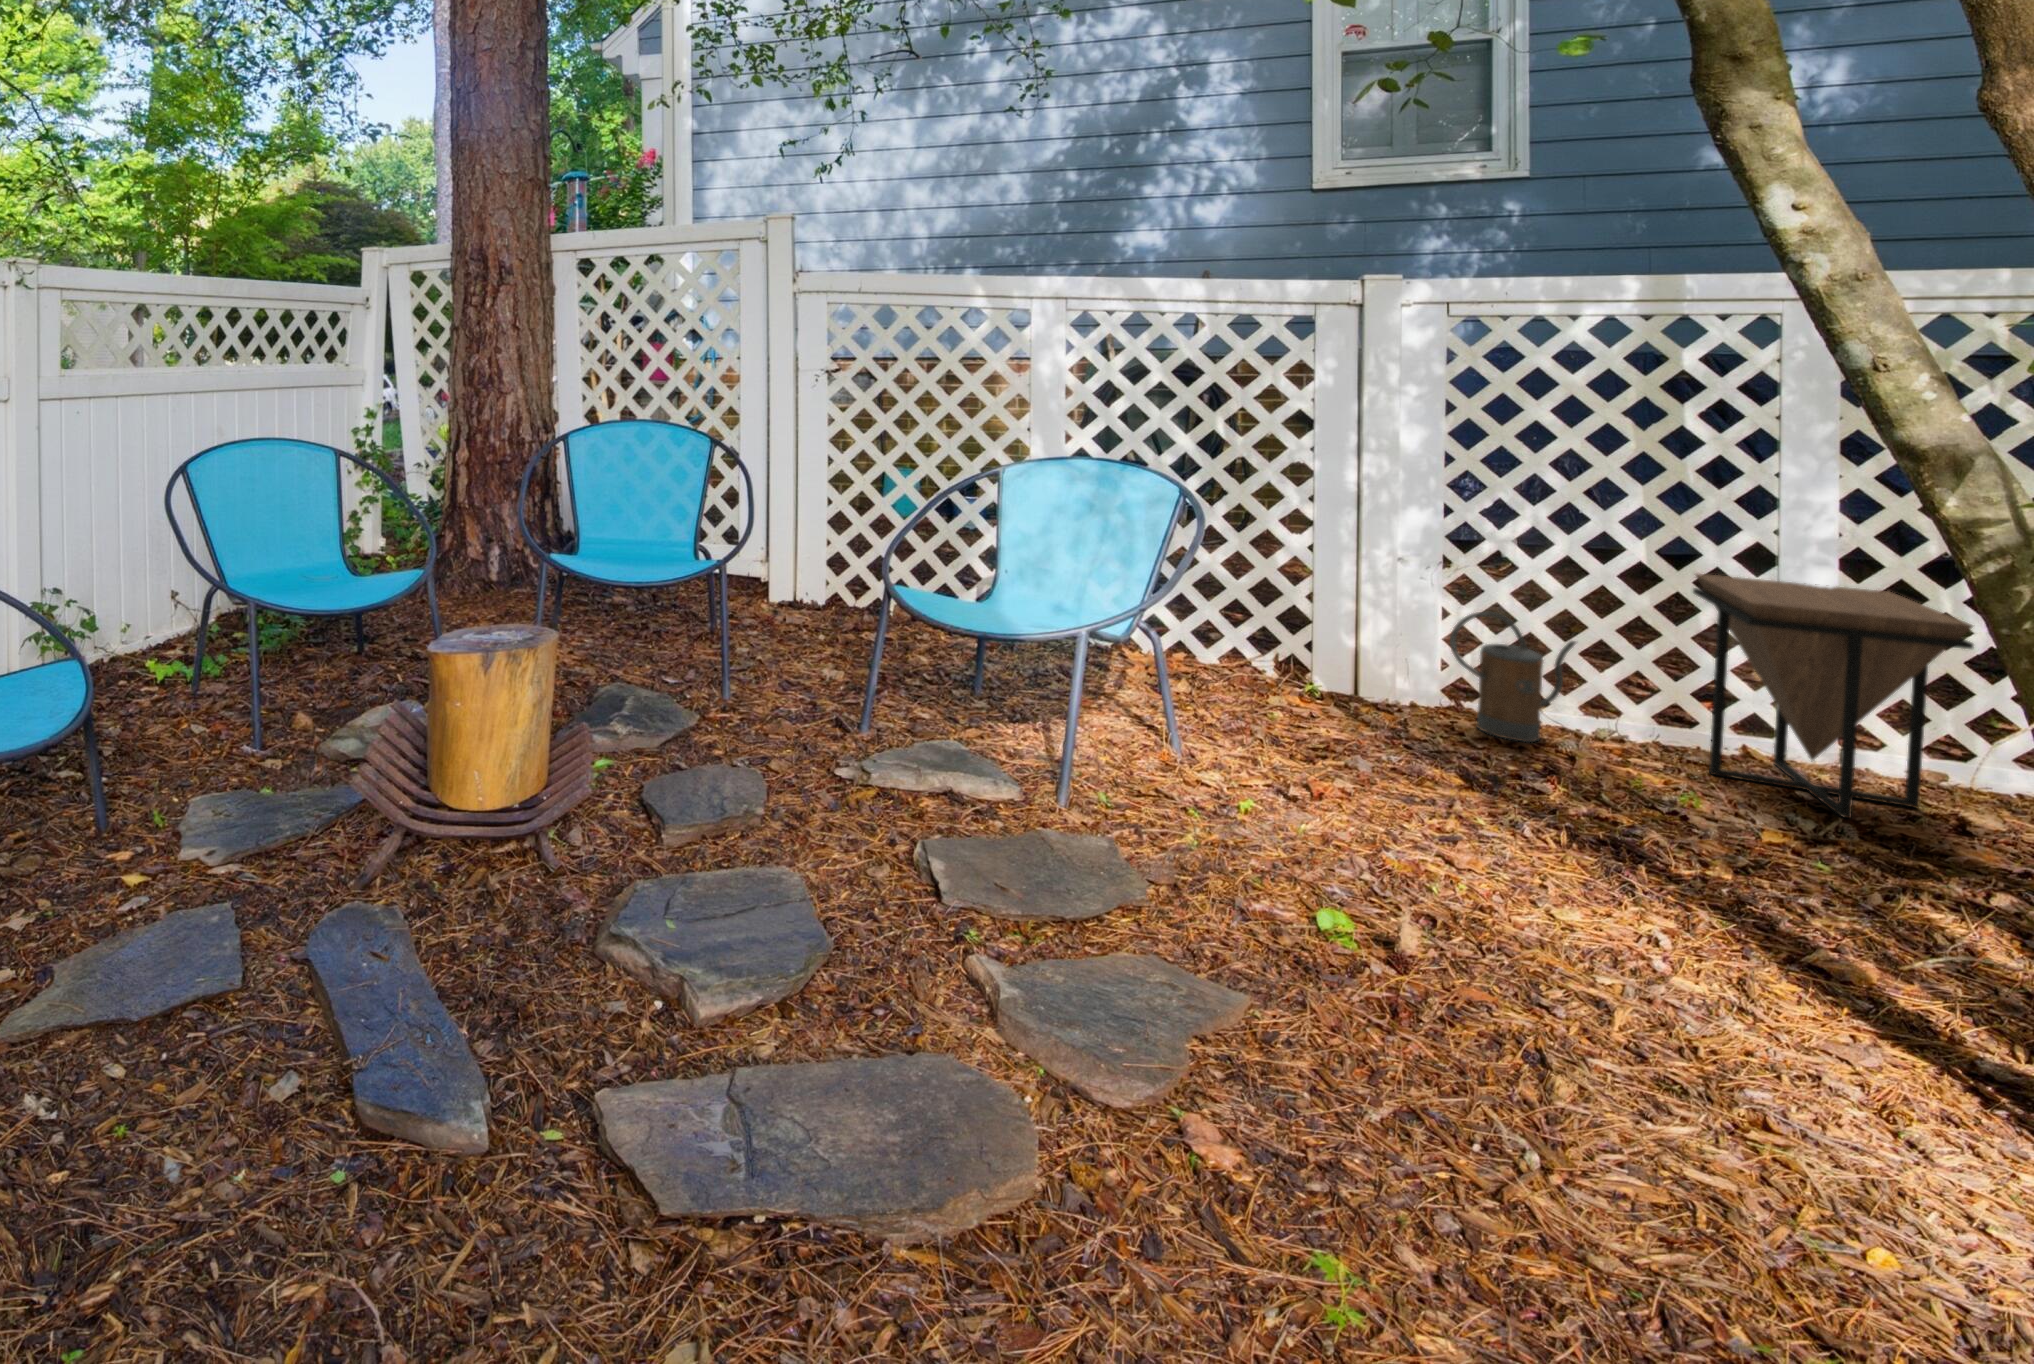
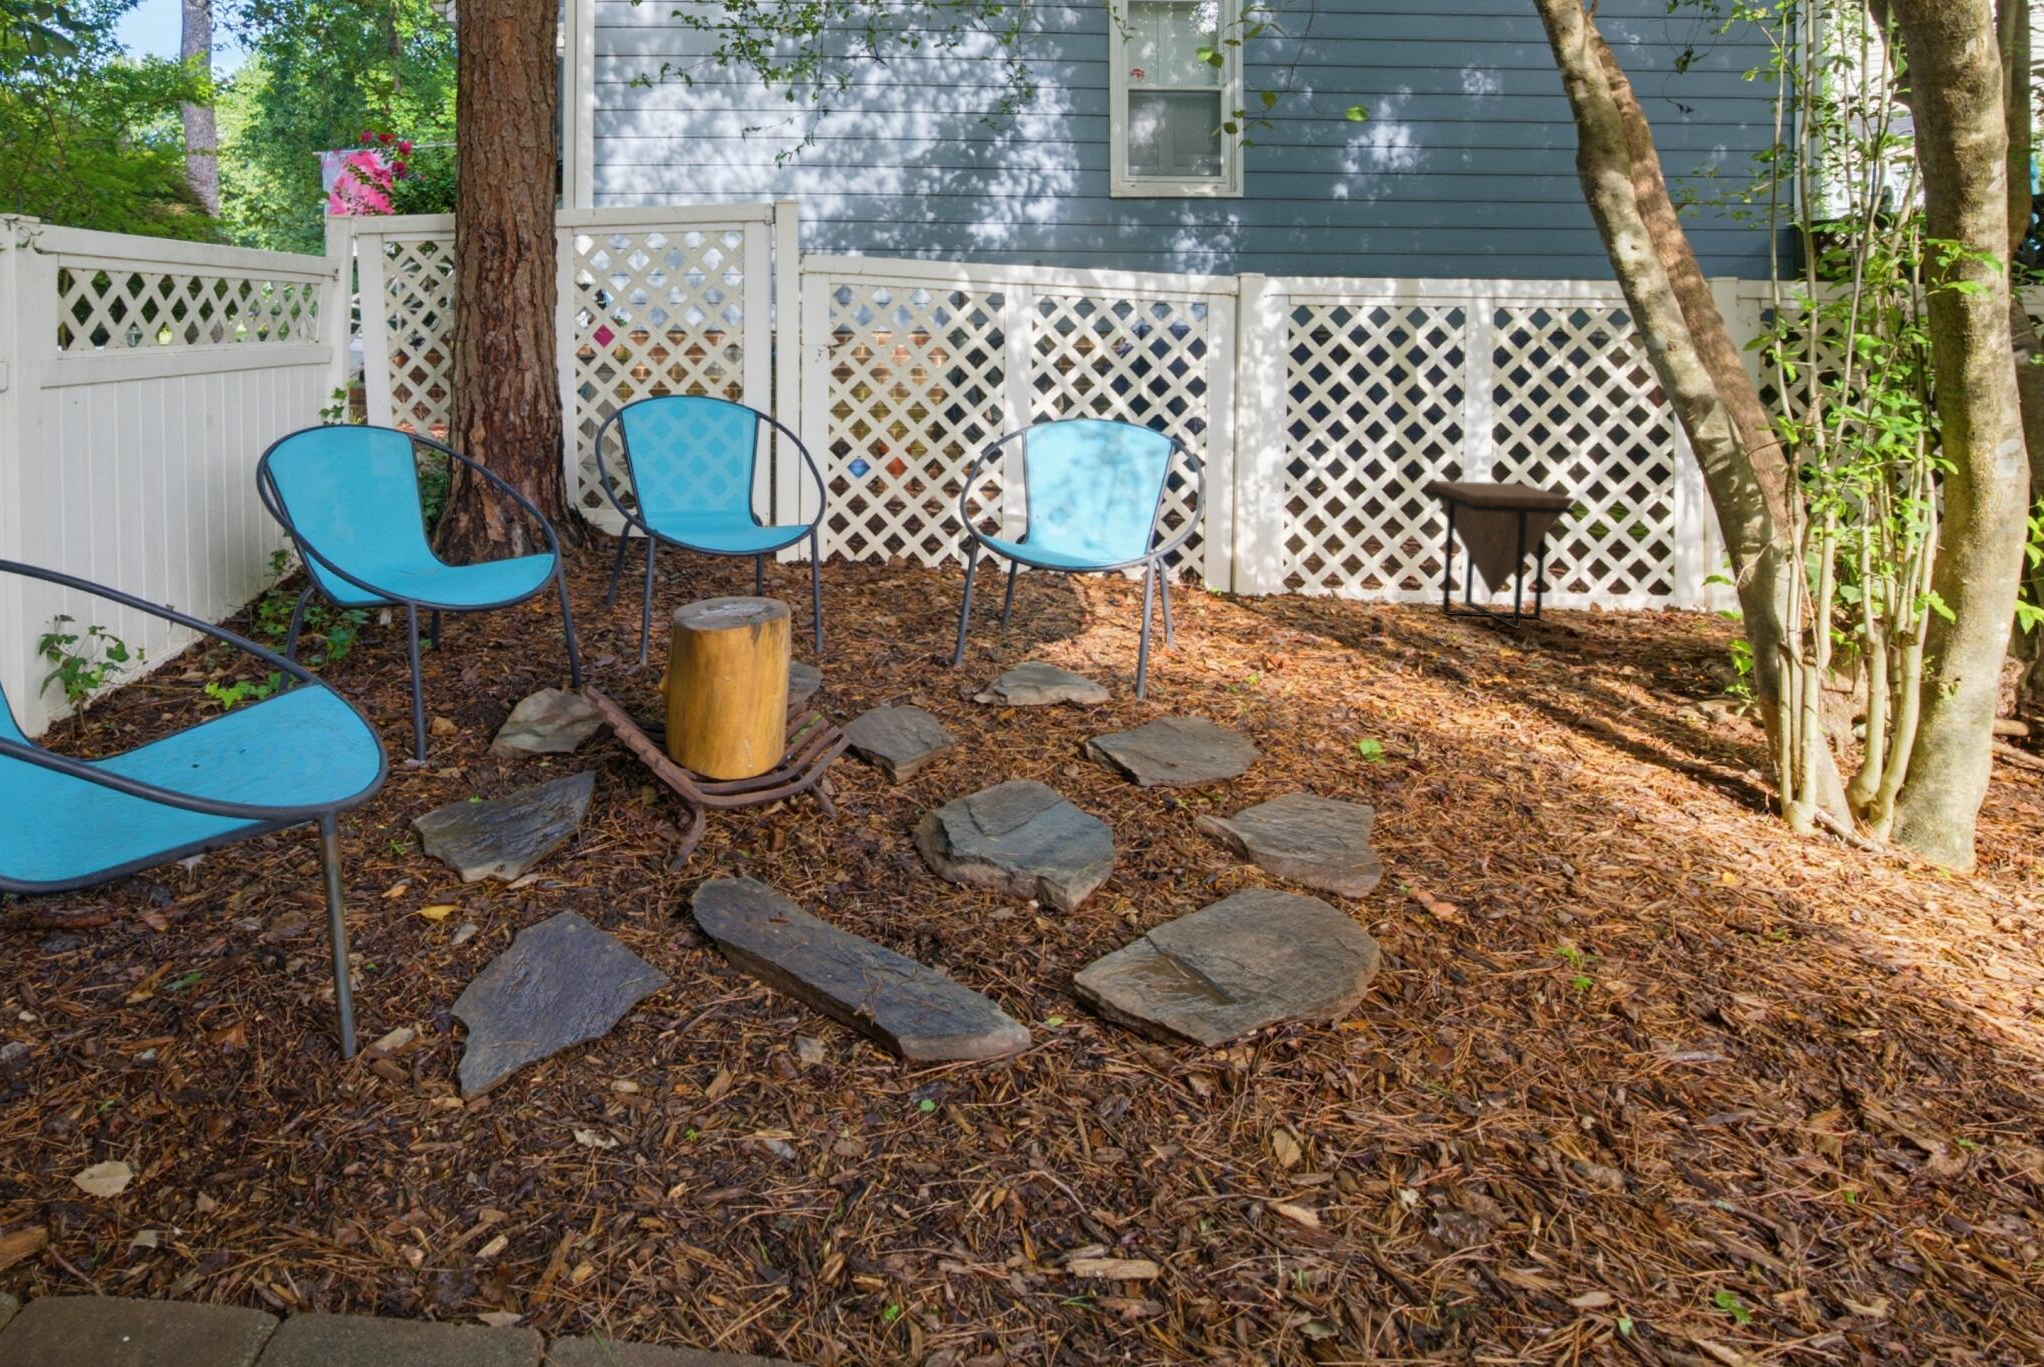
watering can: present [1450,612,1576,742] -> none [1303,518,1370,608]

